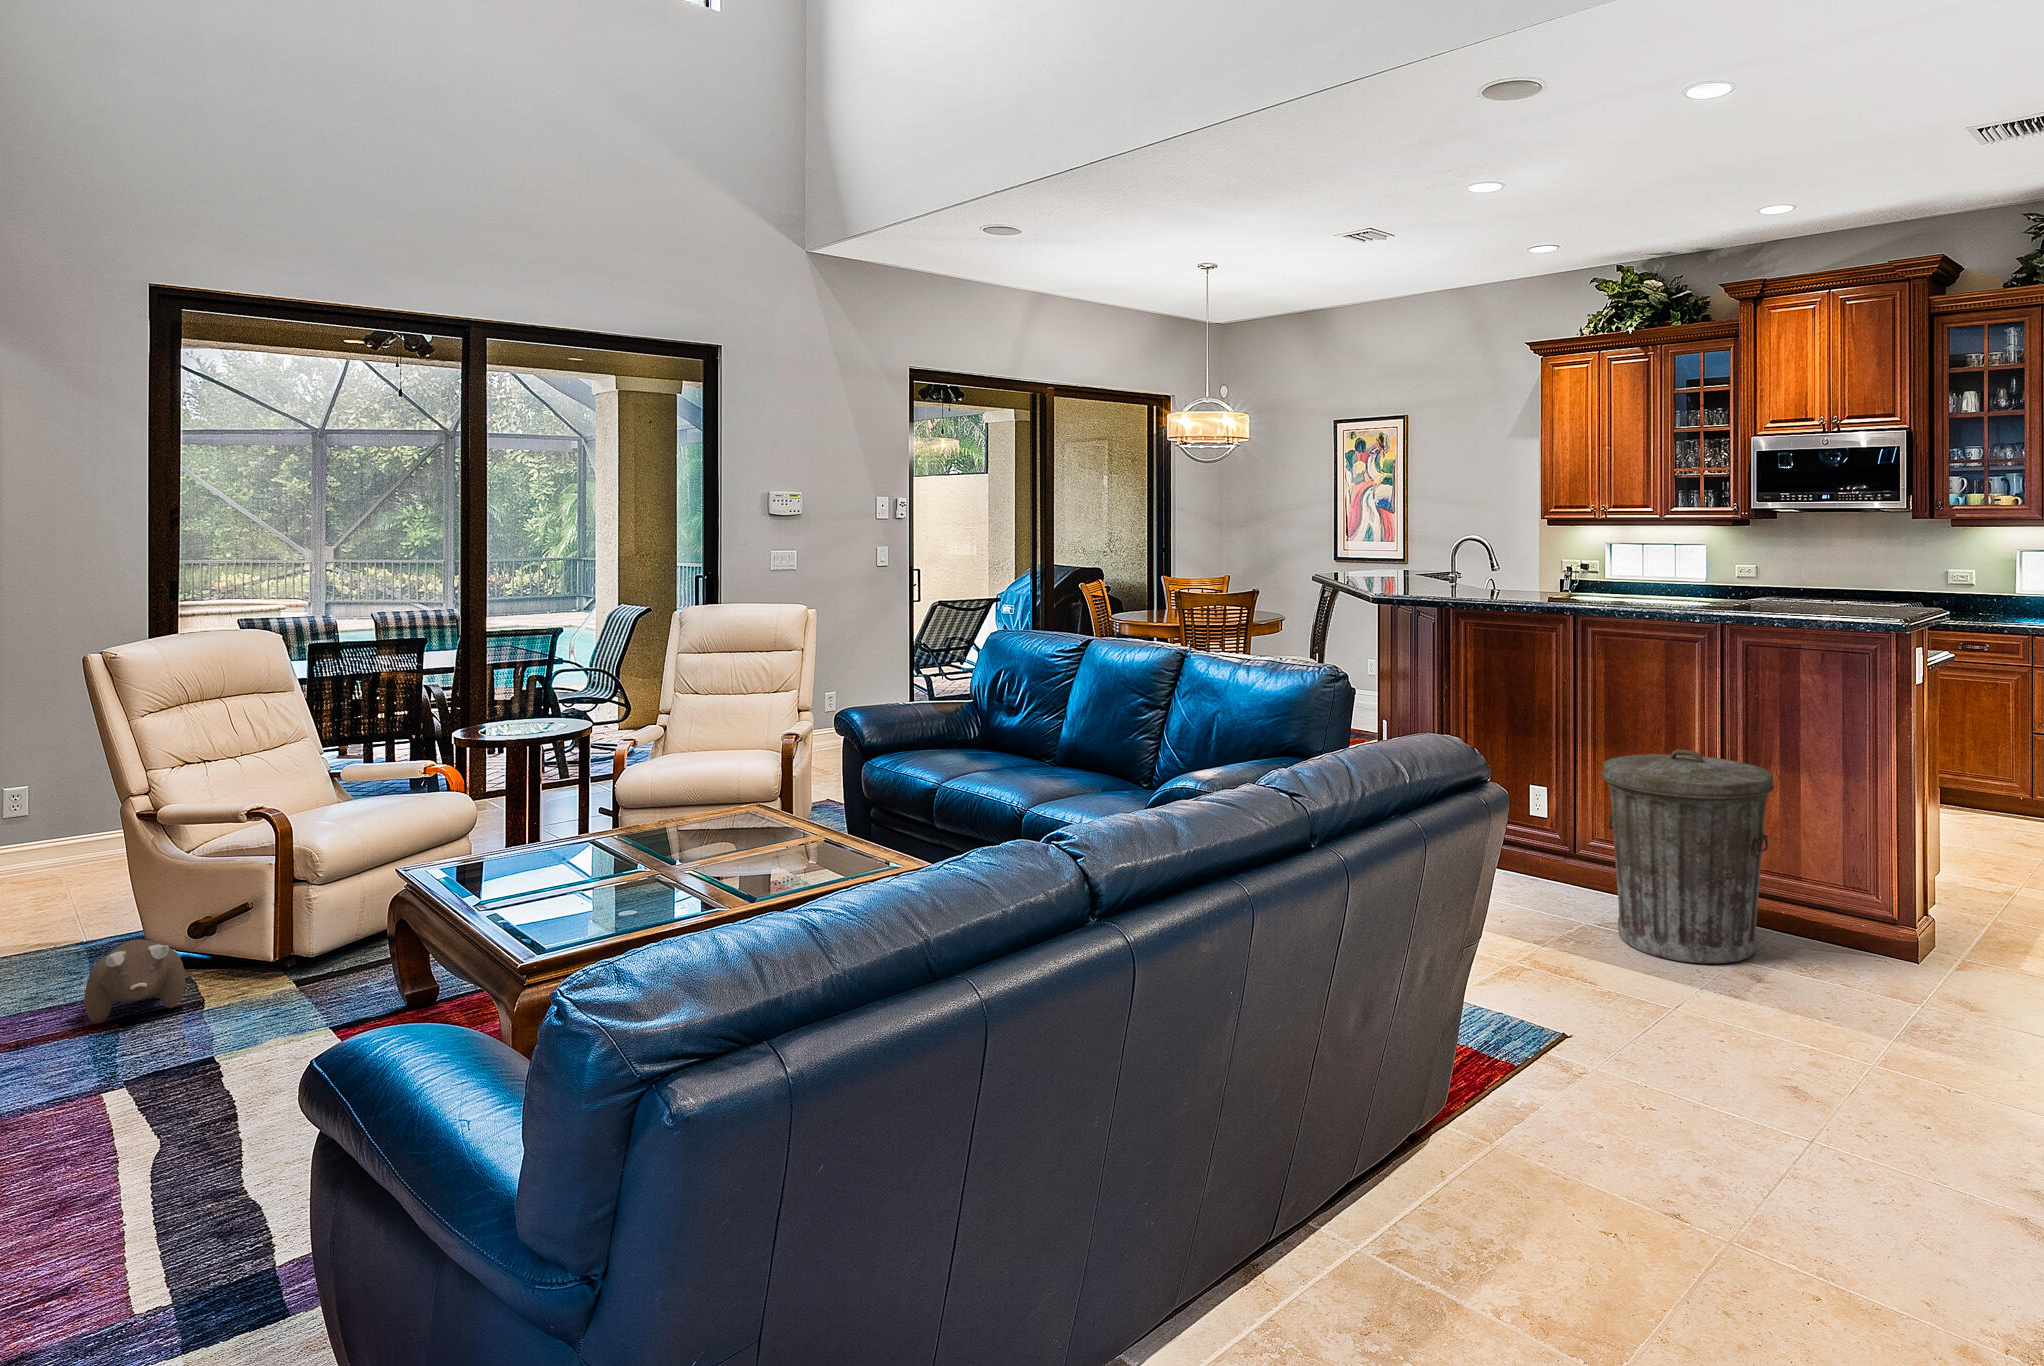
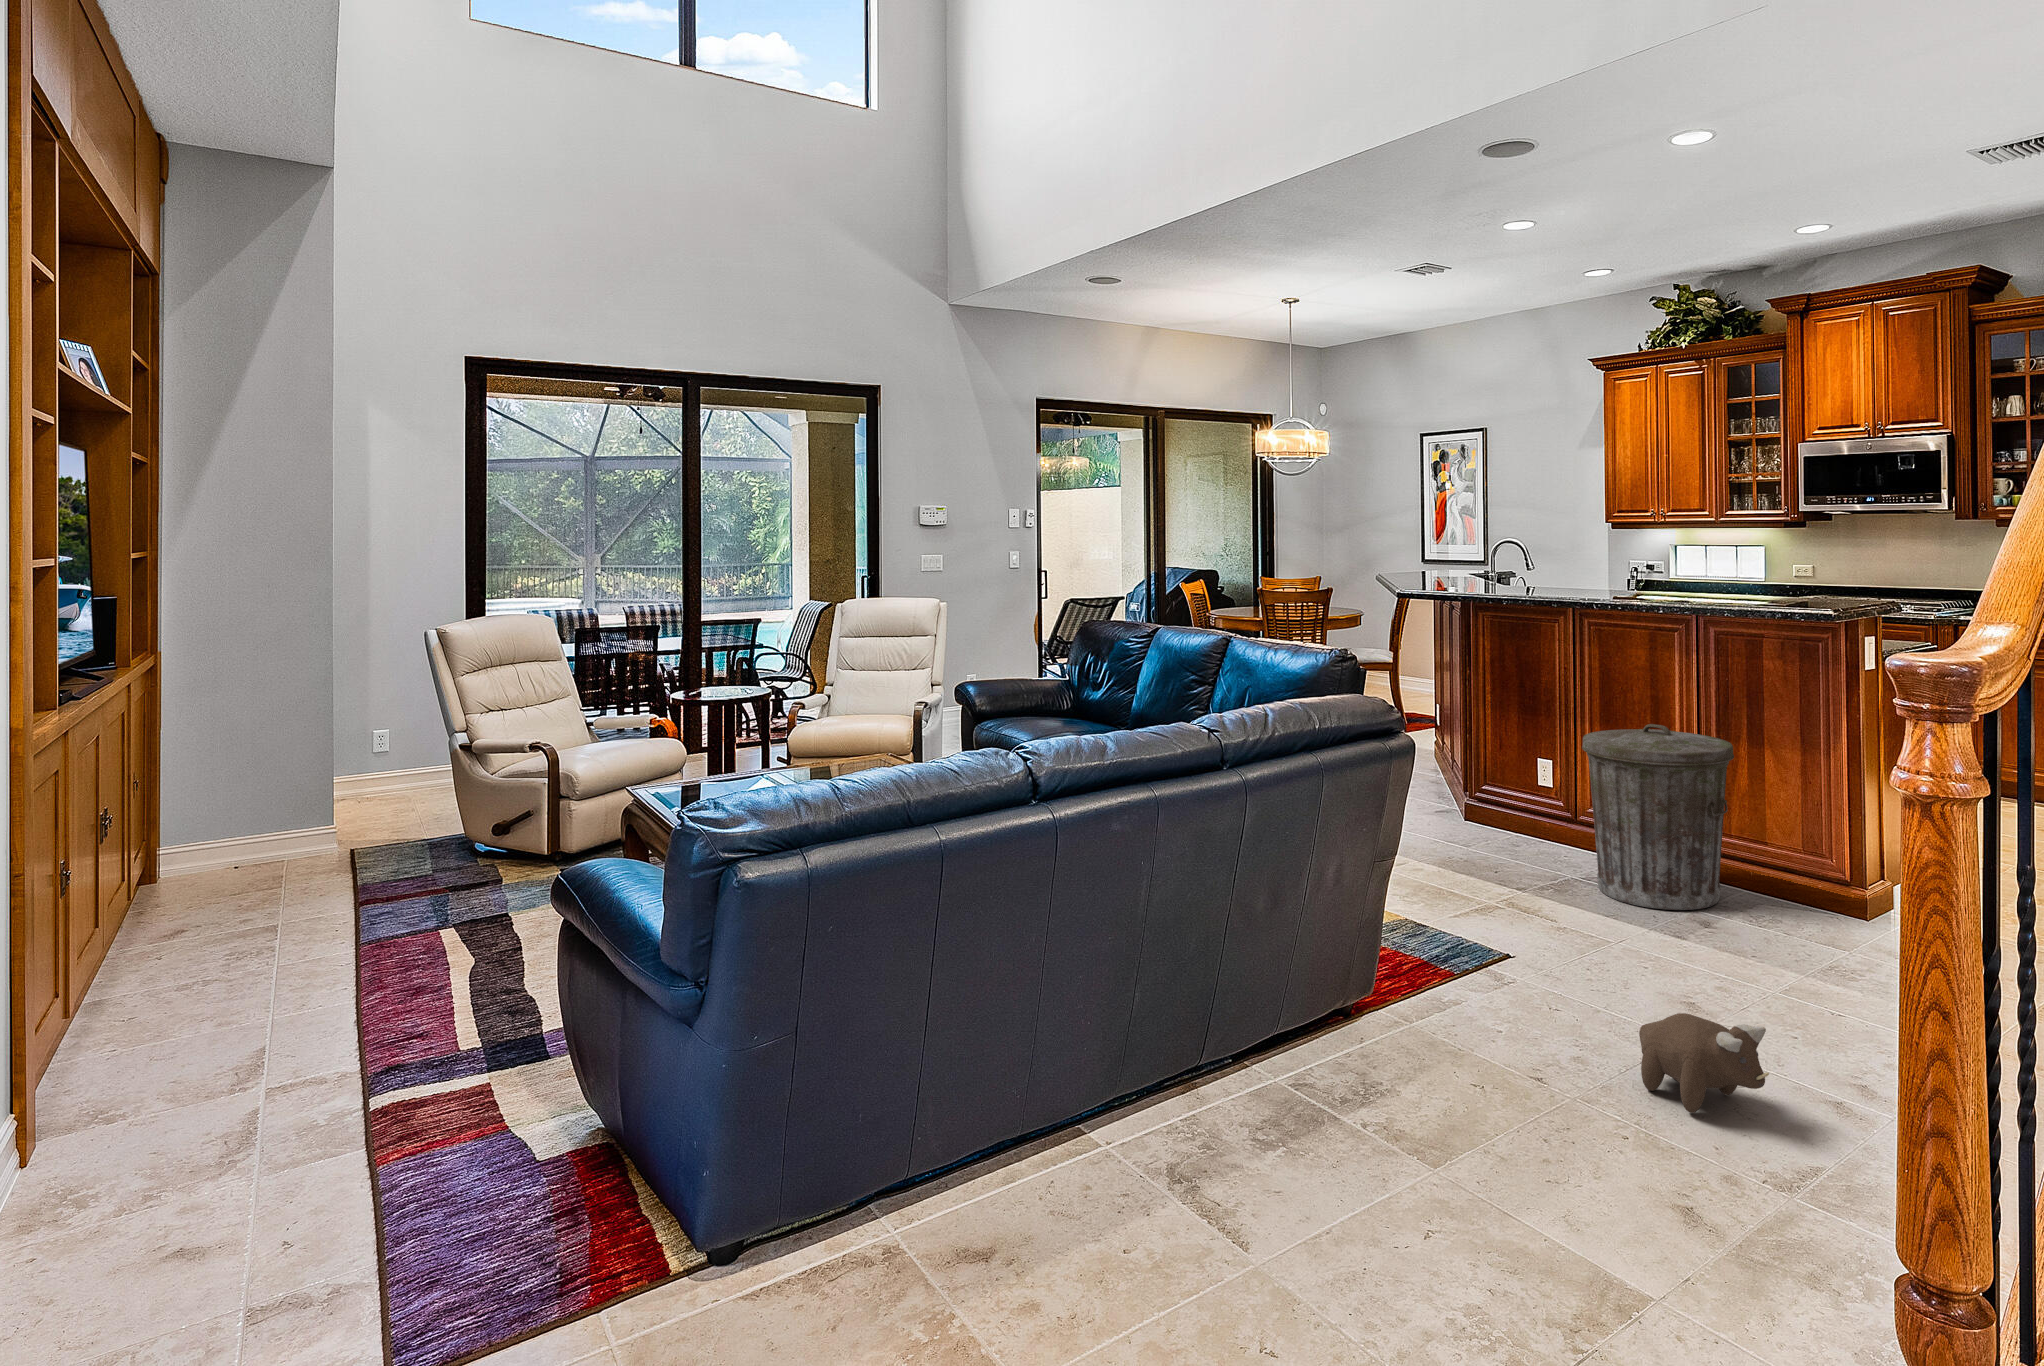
plush toy: present [84,940,185,1023] -> present [1639,1013,1769,1113]

